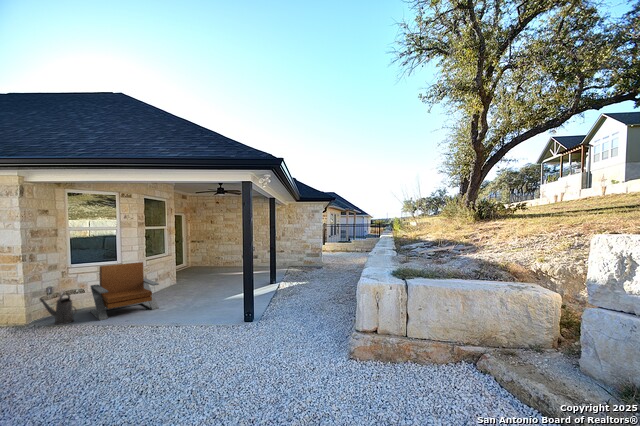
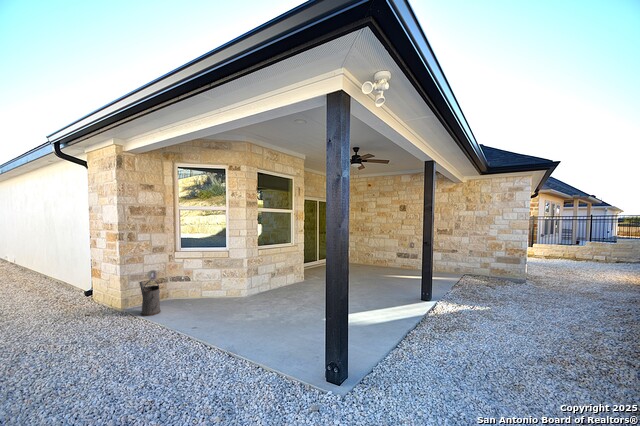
lounge chair: present [90,262,159,320] -> none [173,251,250,321]

